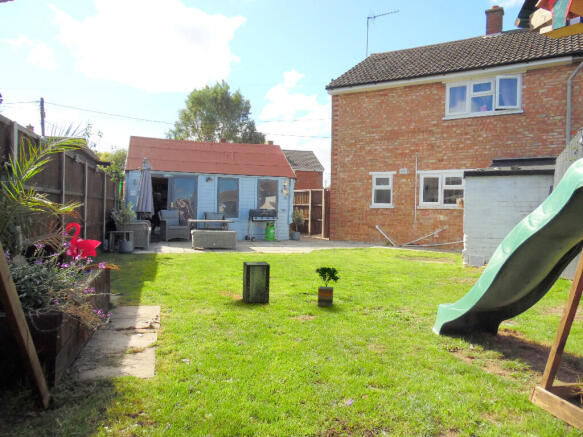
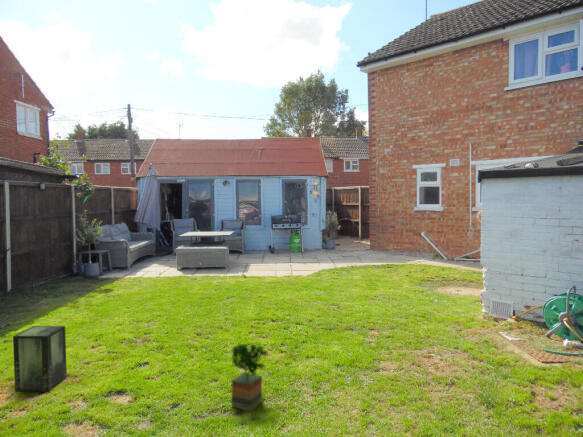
potted tree: present [316,267,340,307] -> present [231,344,268,411]

